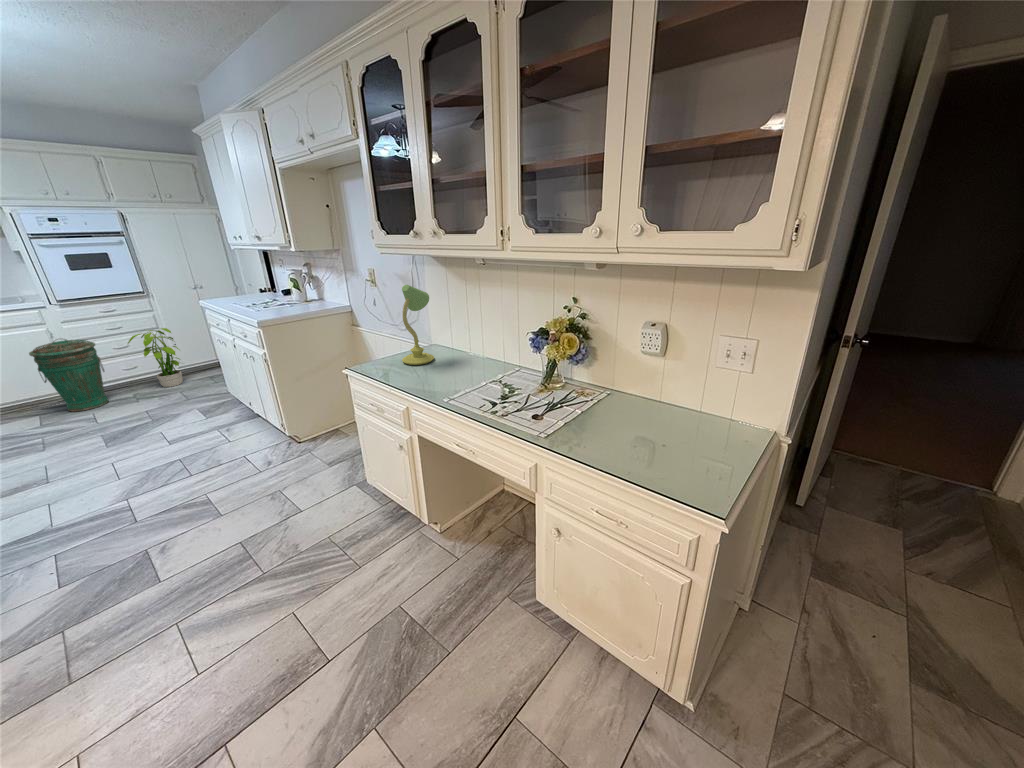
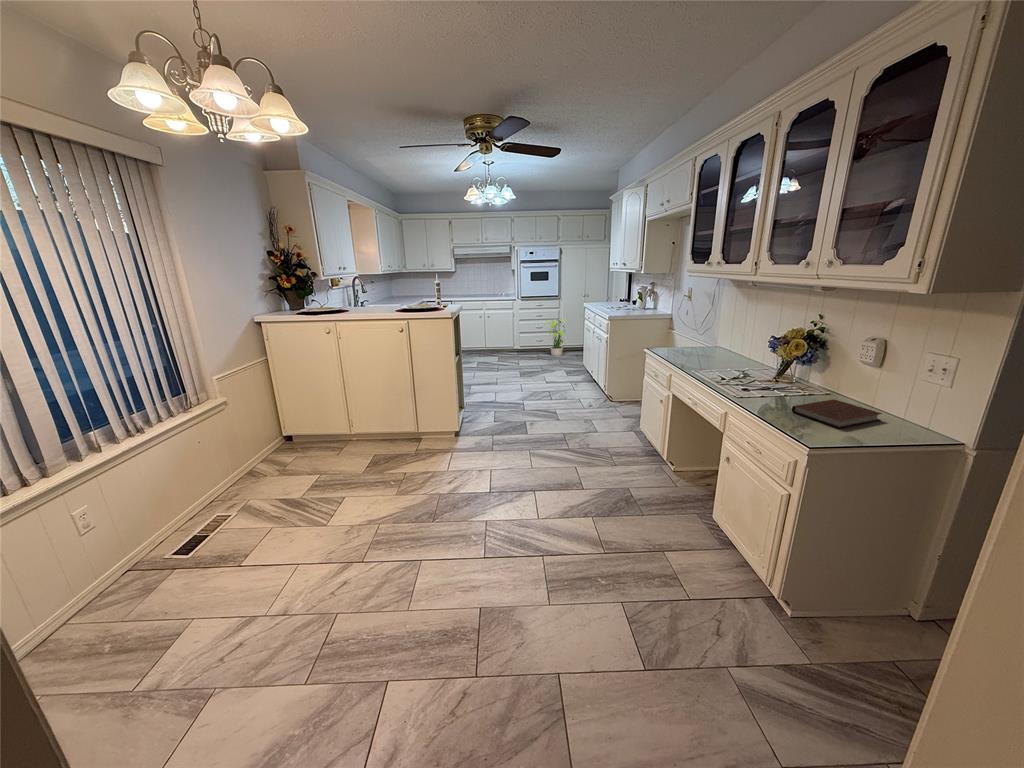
table lamp: present [402,285,434,365] -> none [682,297,714,353]
trash can: present [29,339,109,412] -> none [505,317,530,358]
notebook: none [623,406,694,457] -> present [792,399,882,428]

